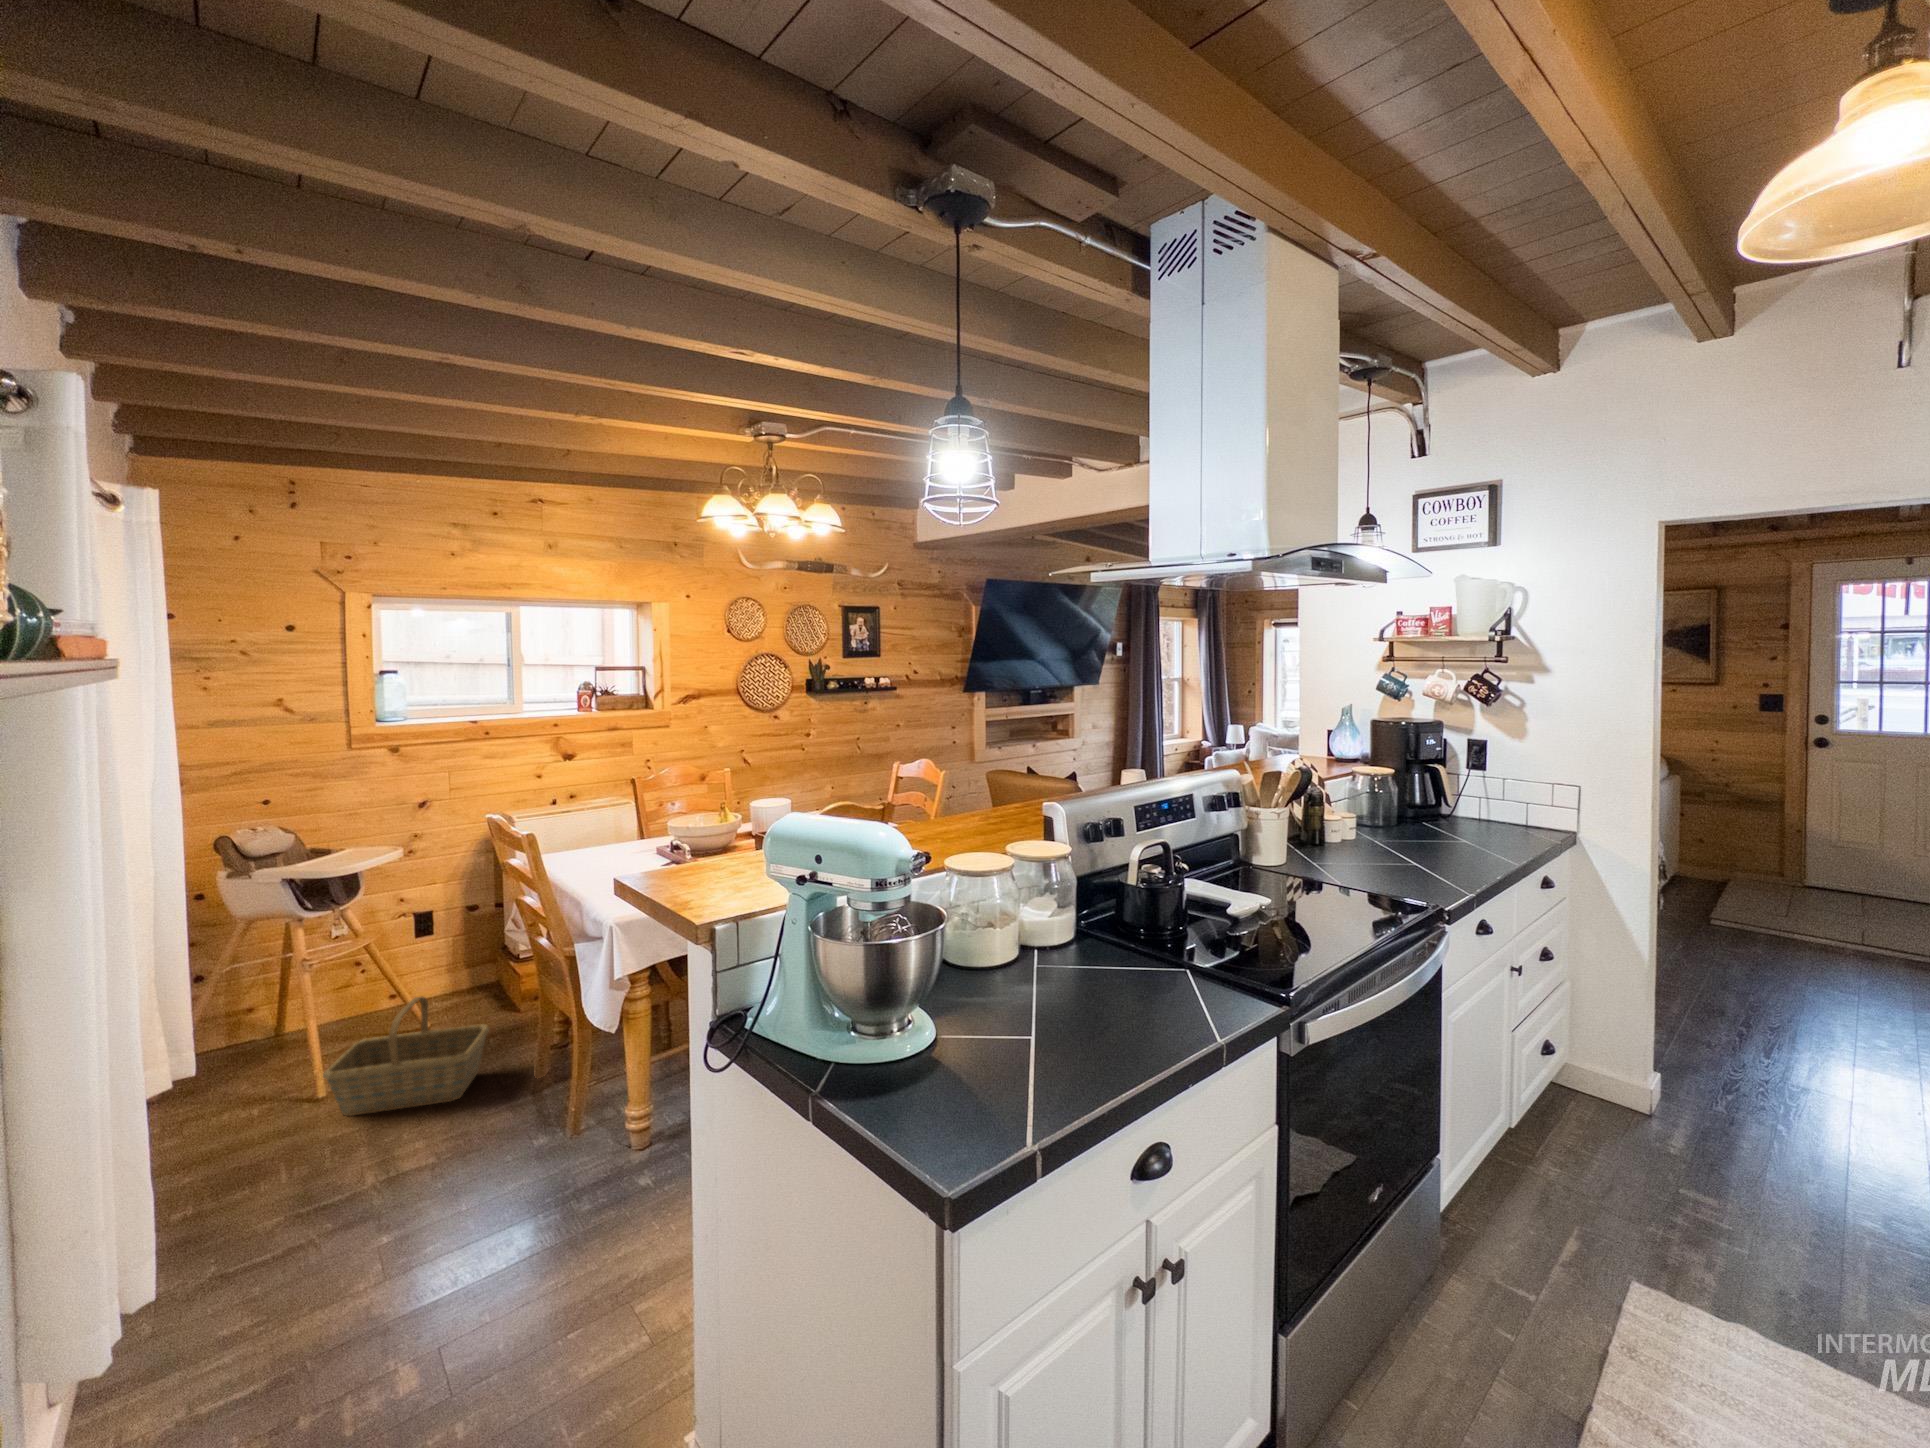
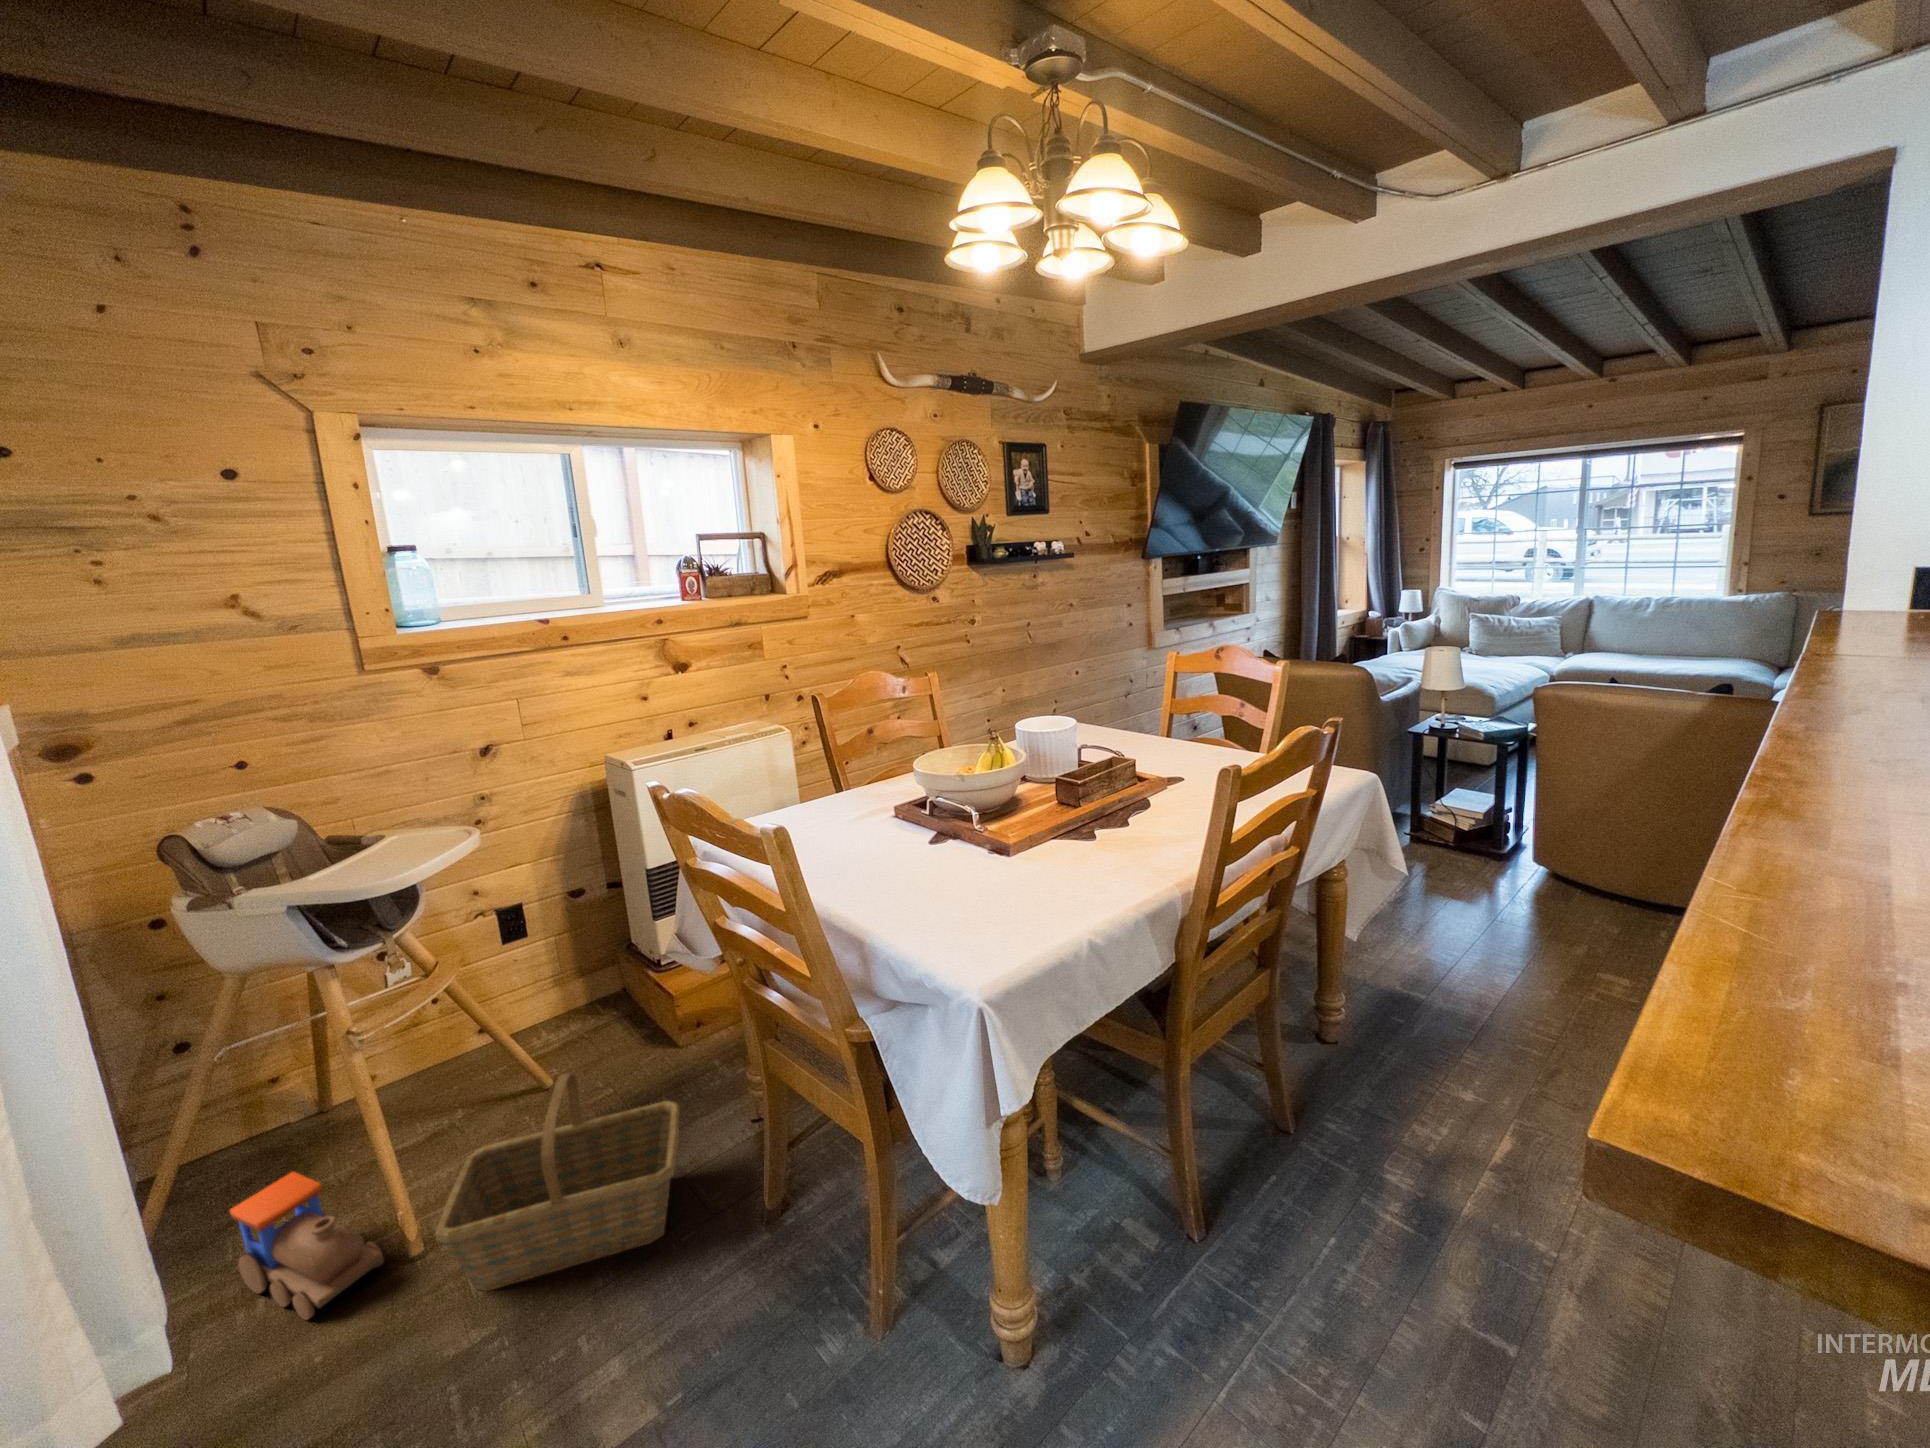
toy train: none [213,1044,295,1122] -> present [230,1171,384,1320]

